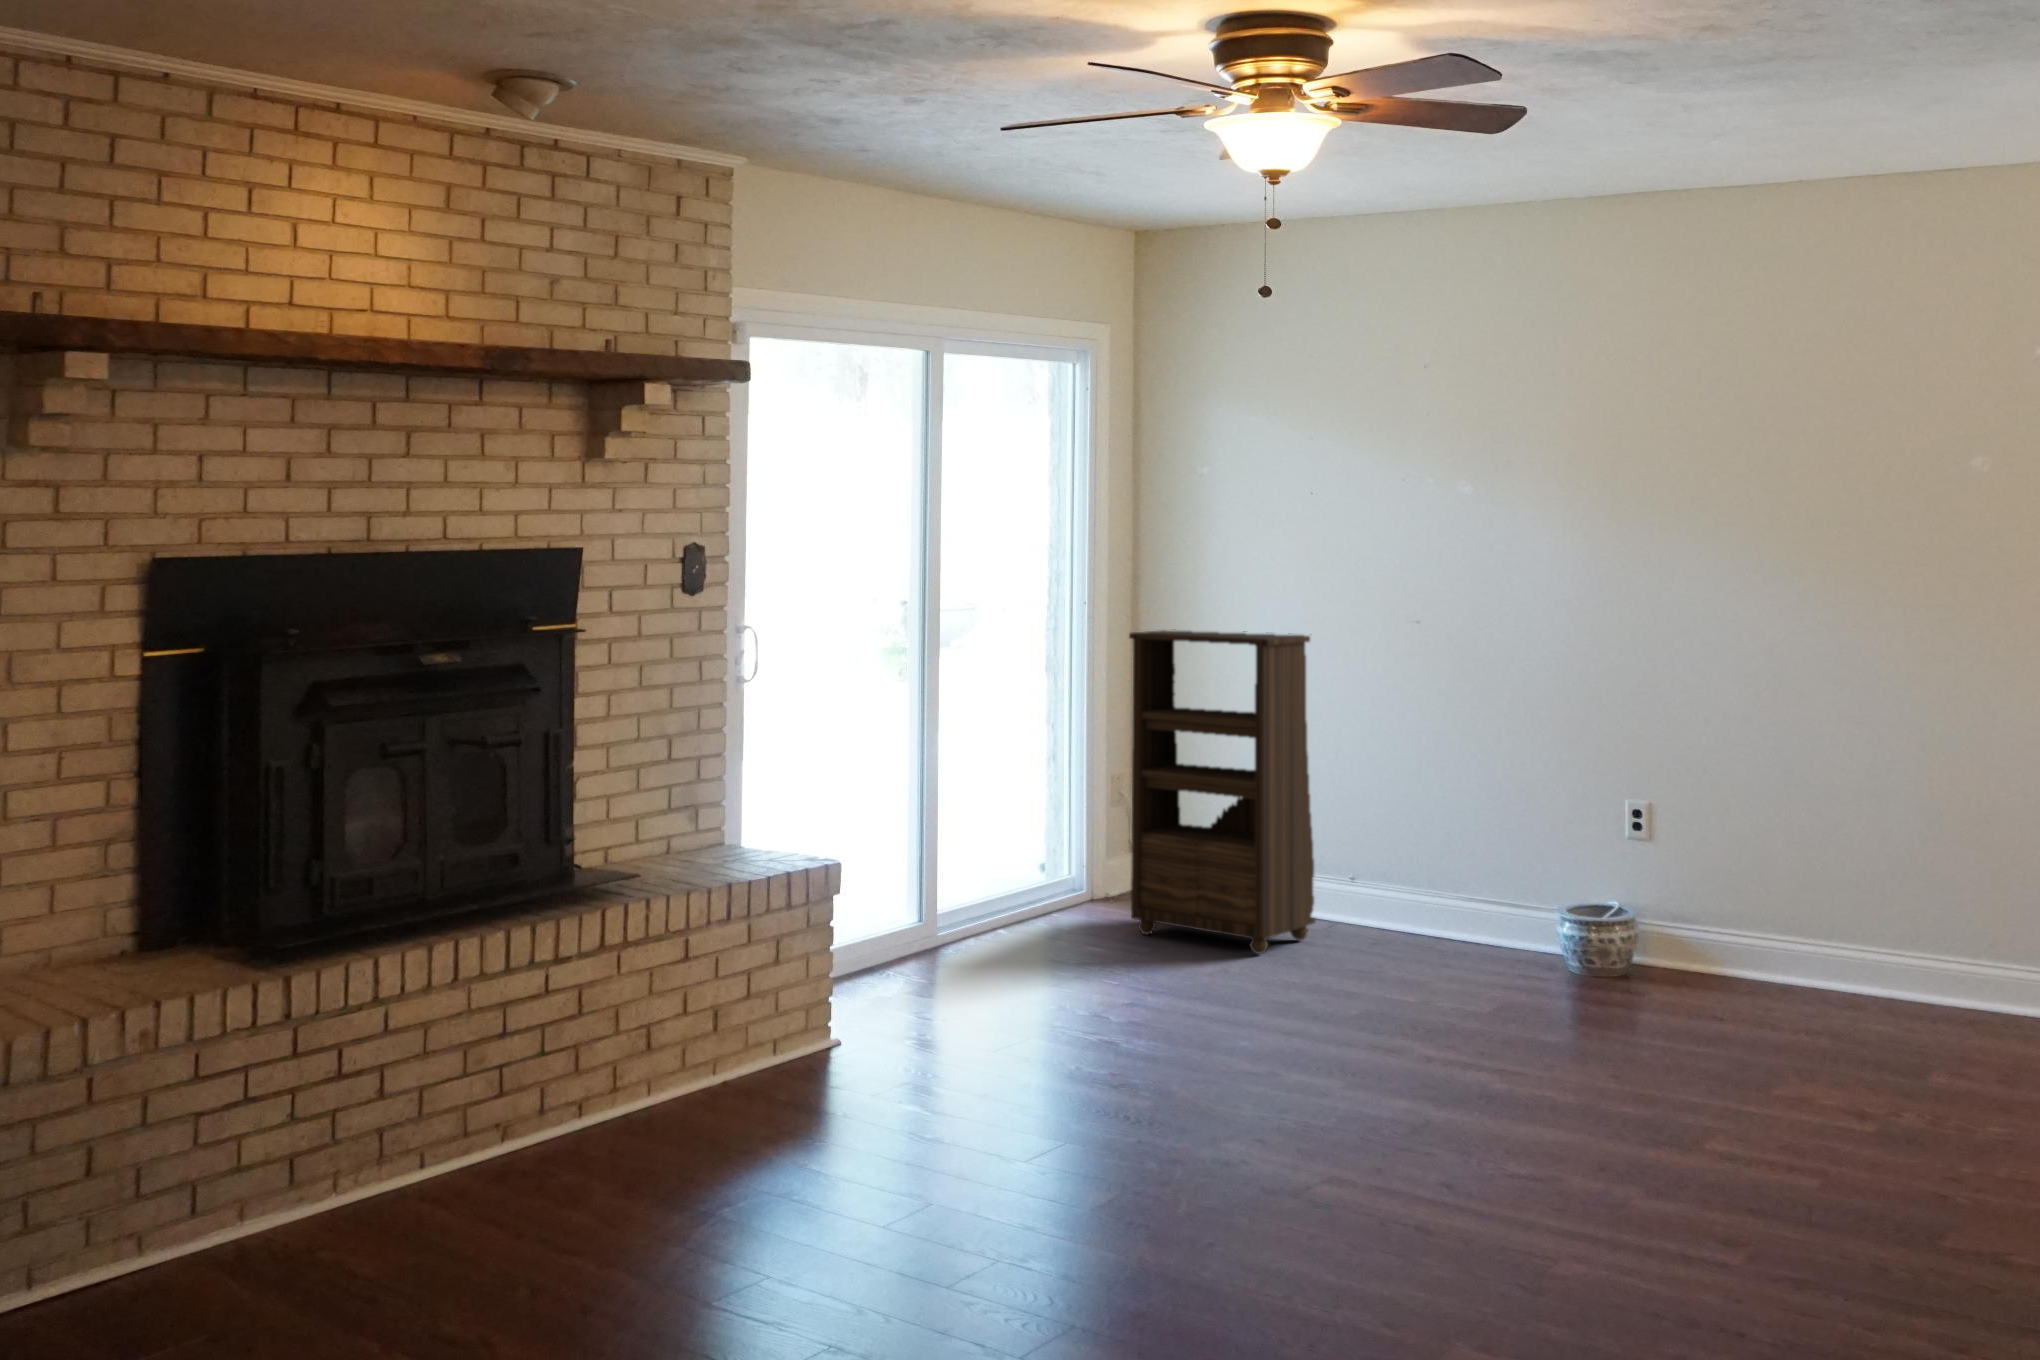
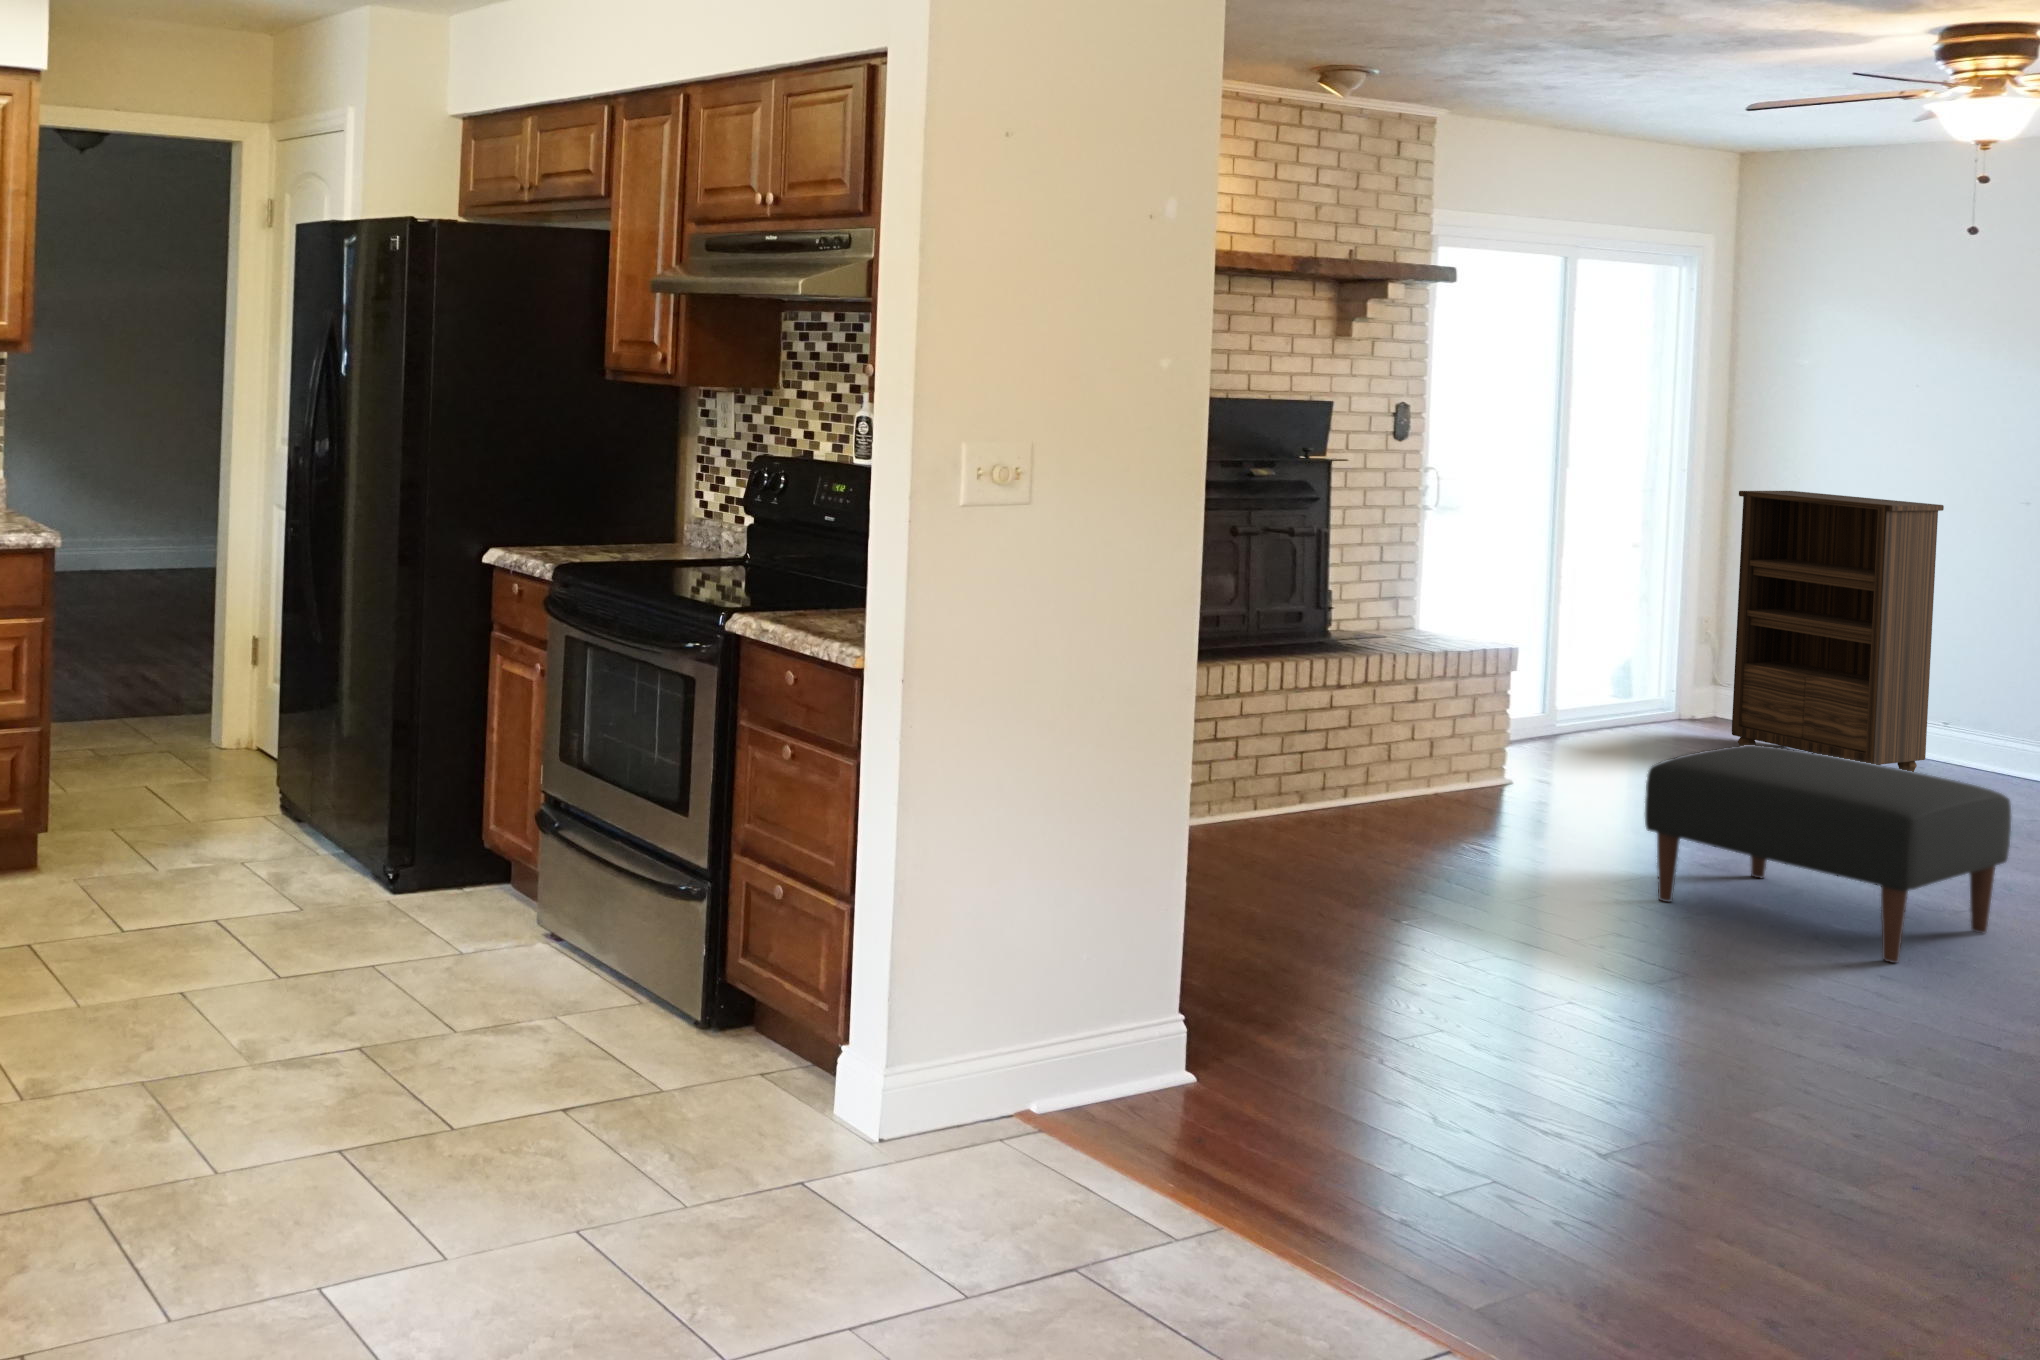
ottoman: none [910,978,1346,1307] -> present [1645,745,2011,963]

